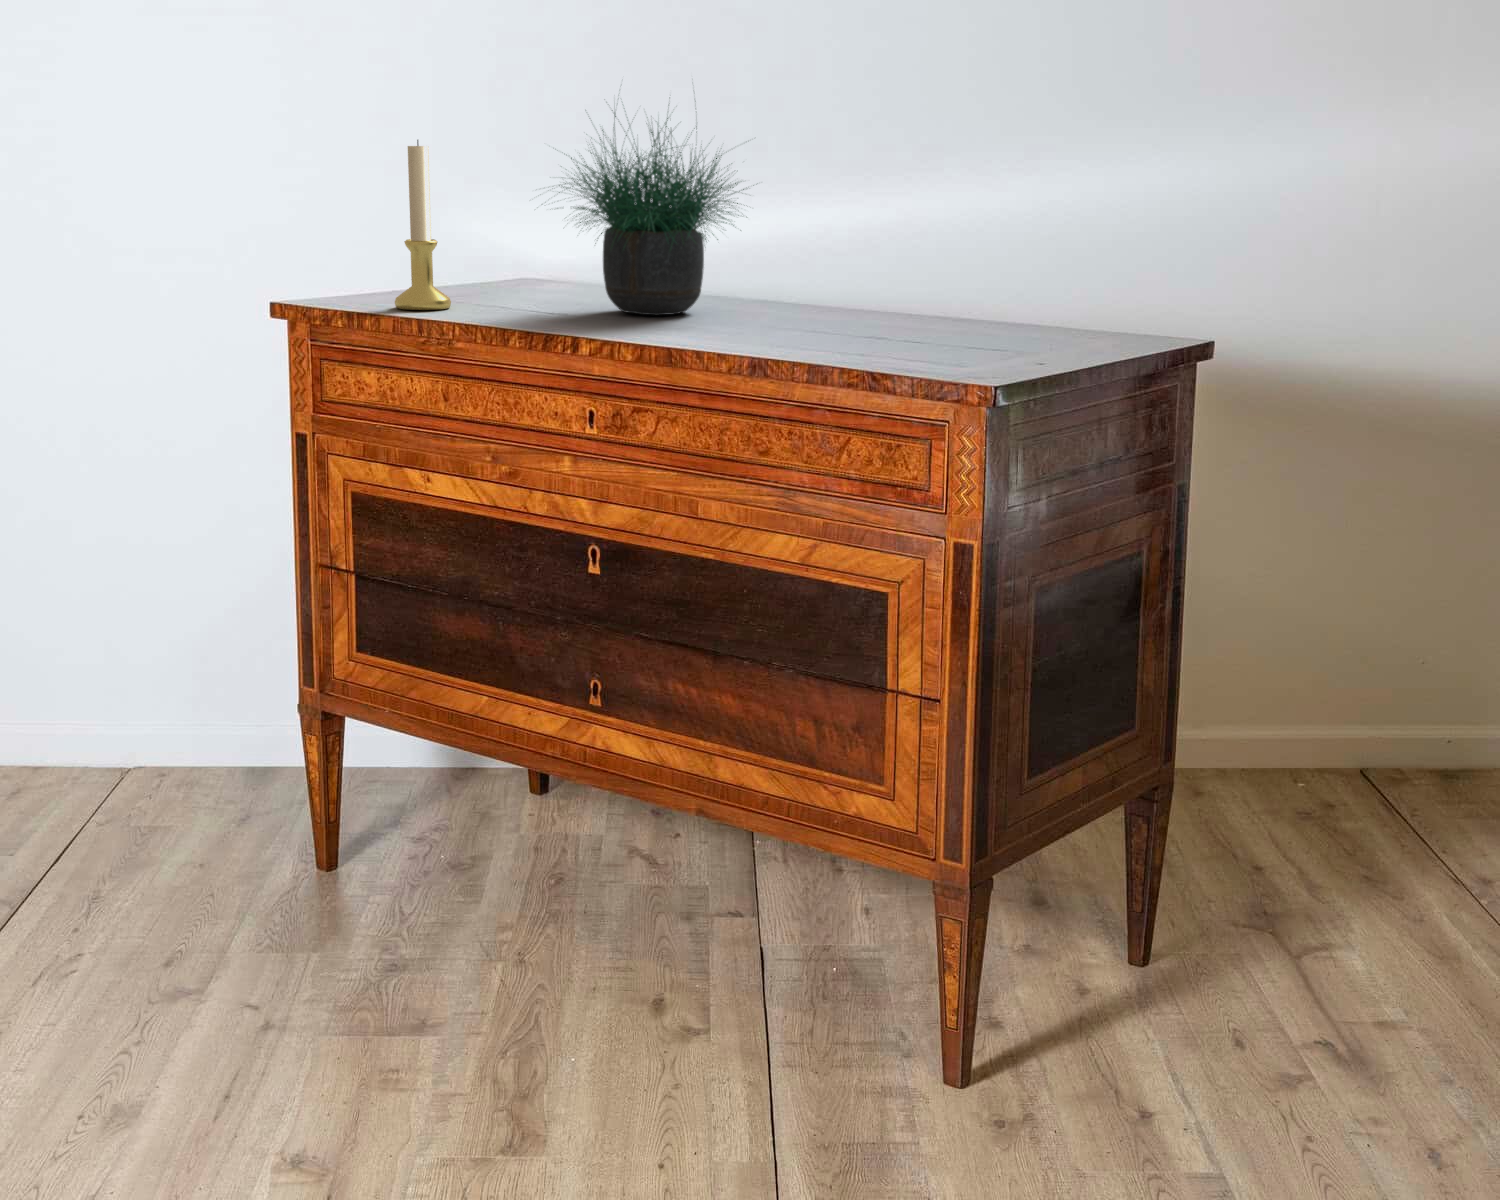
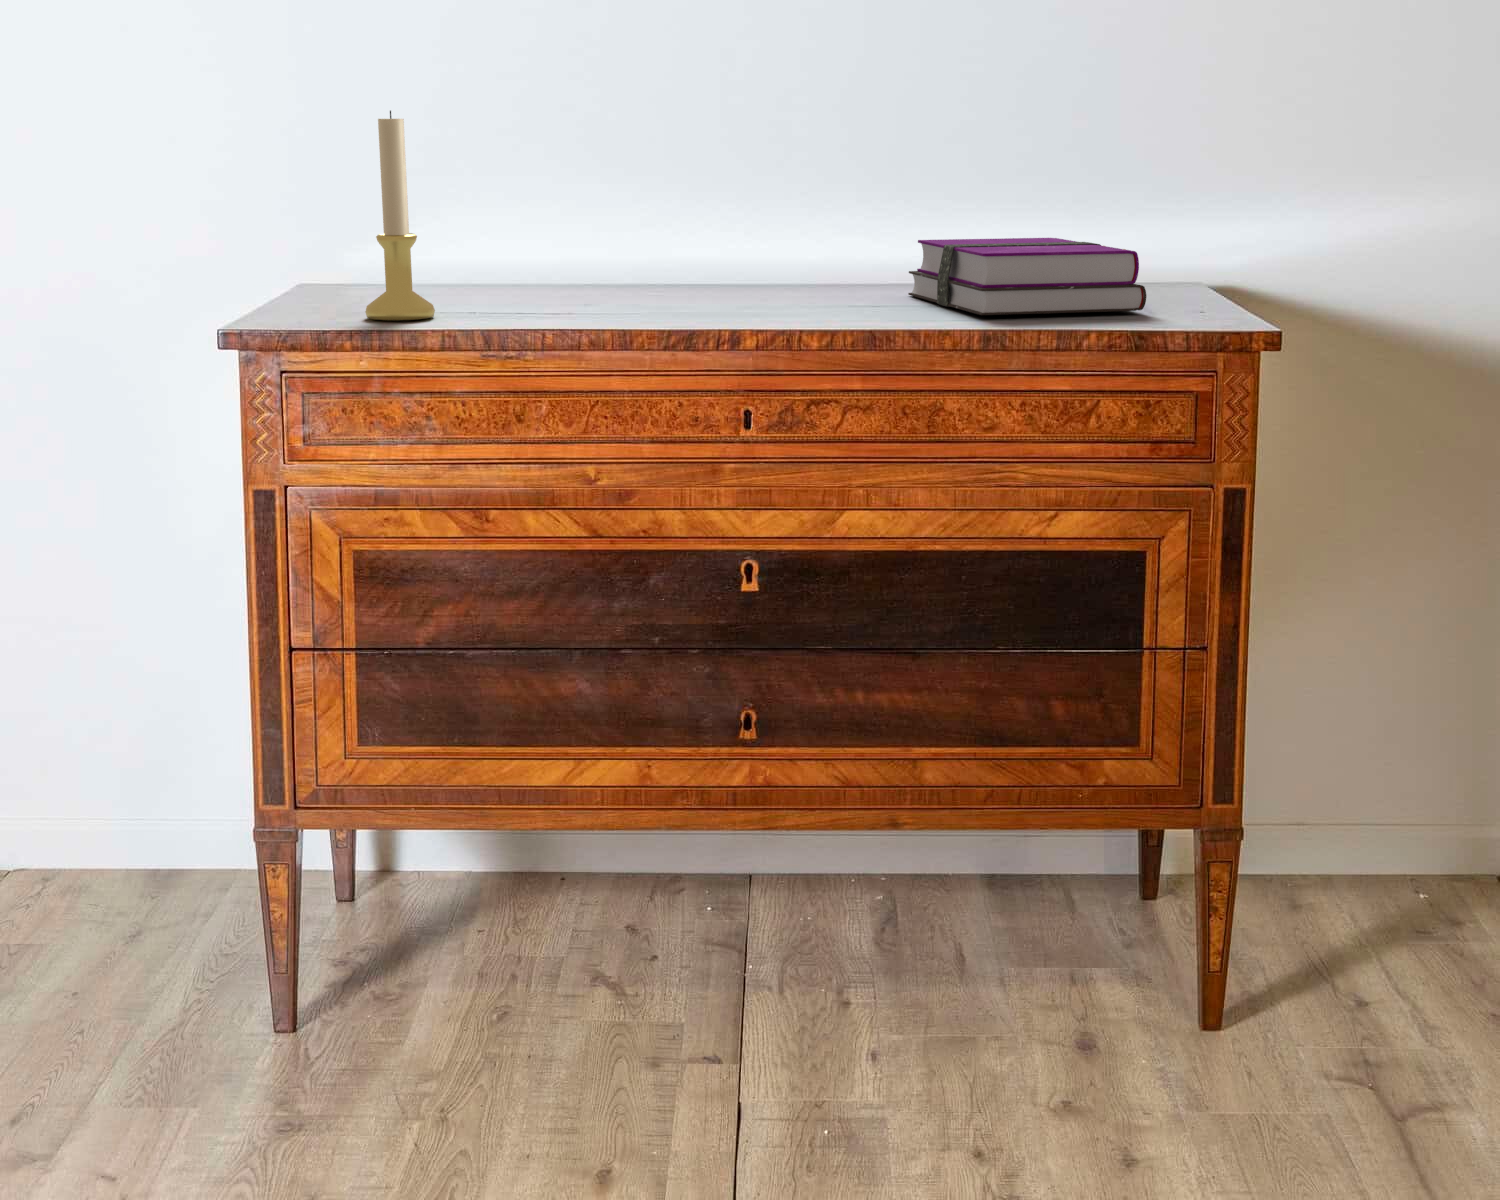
potted plant: present [559,110,744,315] -> none [530,29,785,304]
hardback book: none [806,273,1025,356] -> present [908,238,1146,315]

